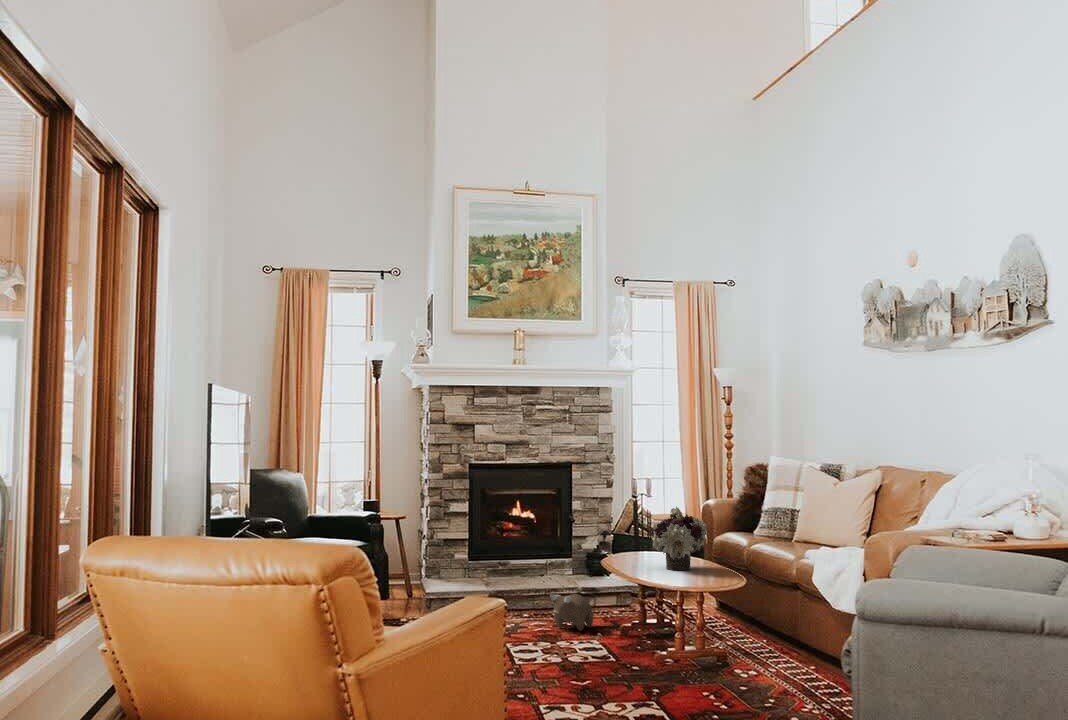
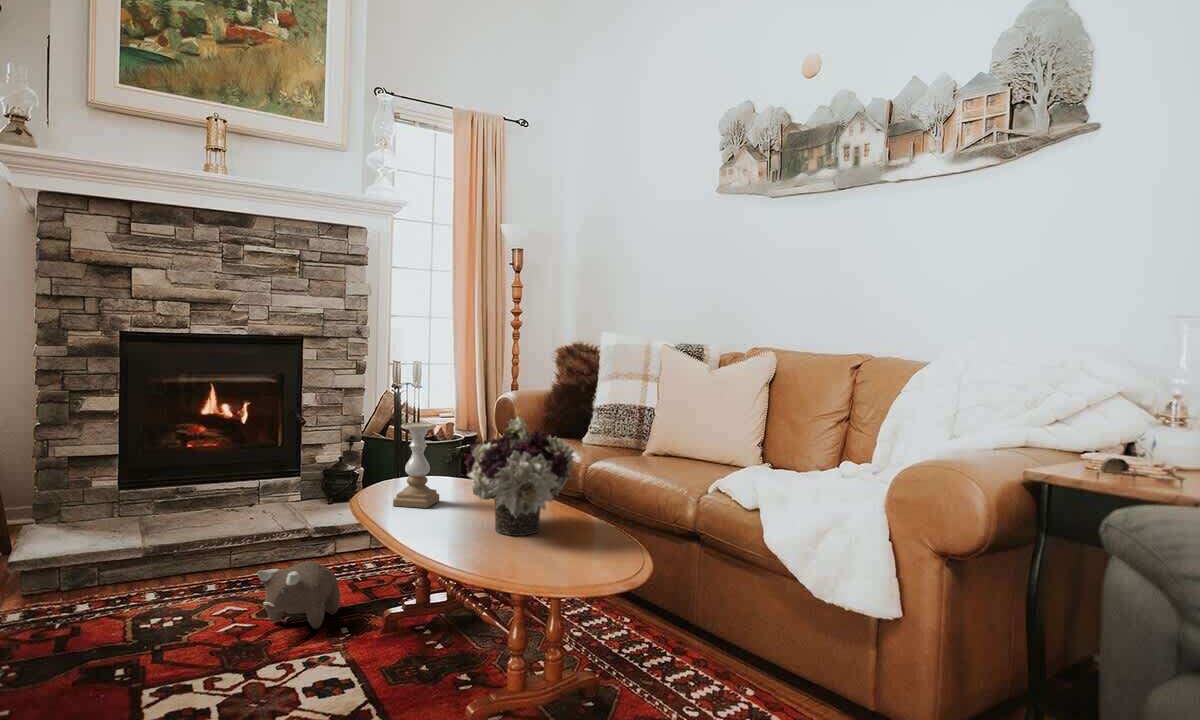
candle holder: none [618,513,644,560] -> present [393,423,439,508]

